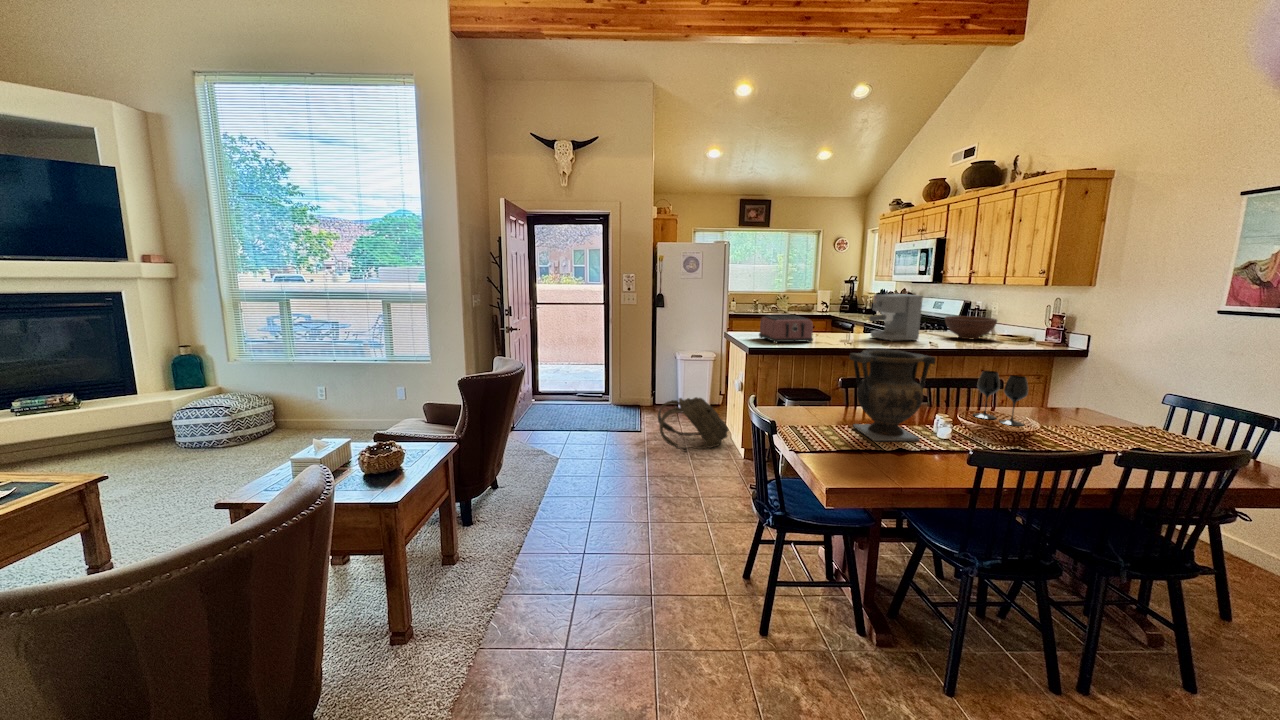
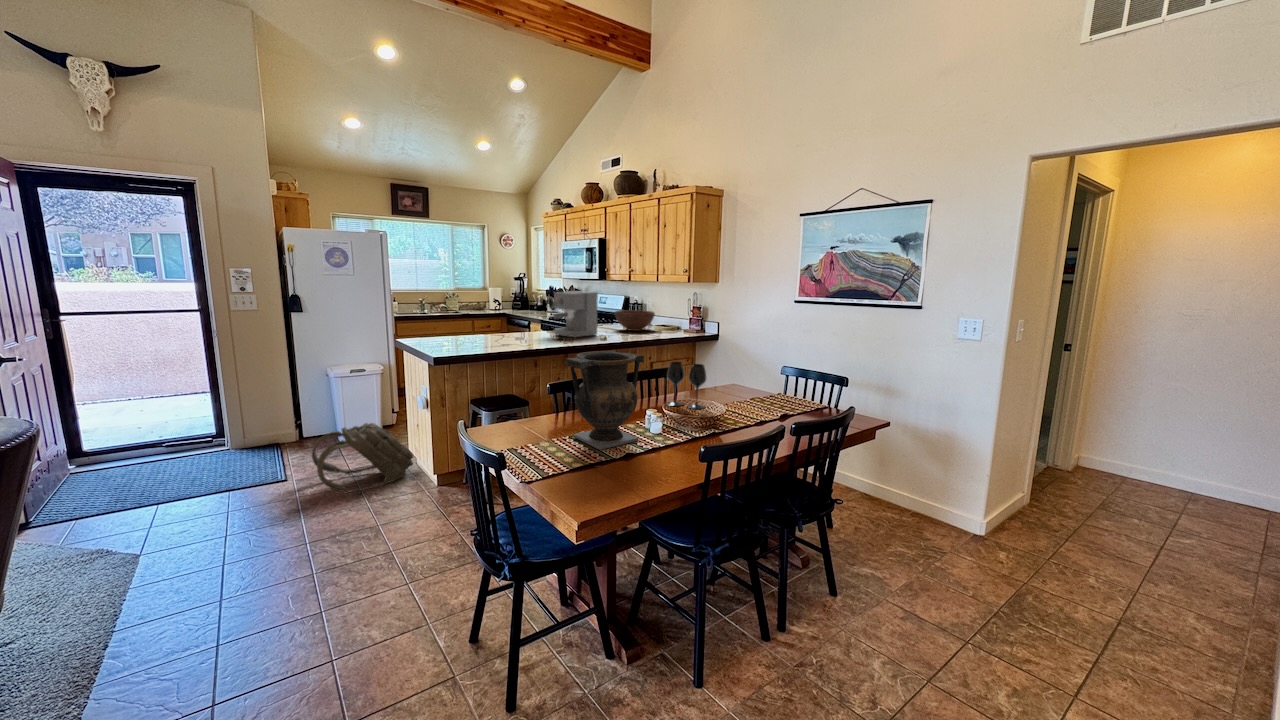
toaster: present [759,316,813,343] -> none [439,317,502,350]

